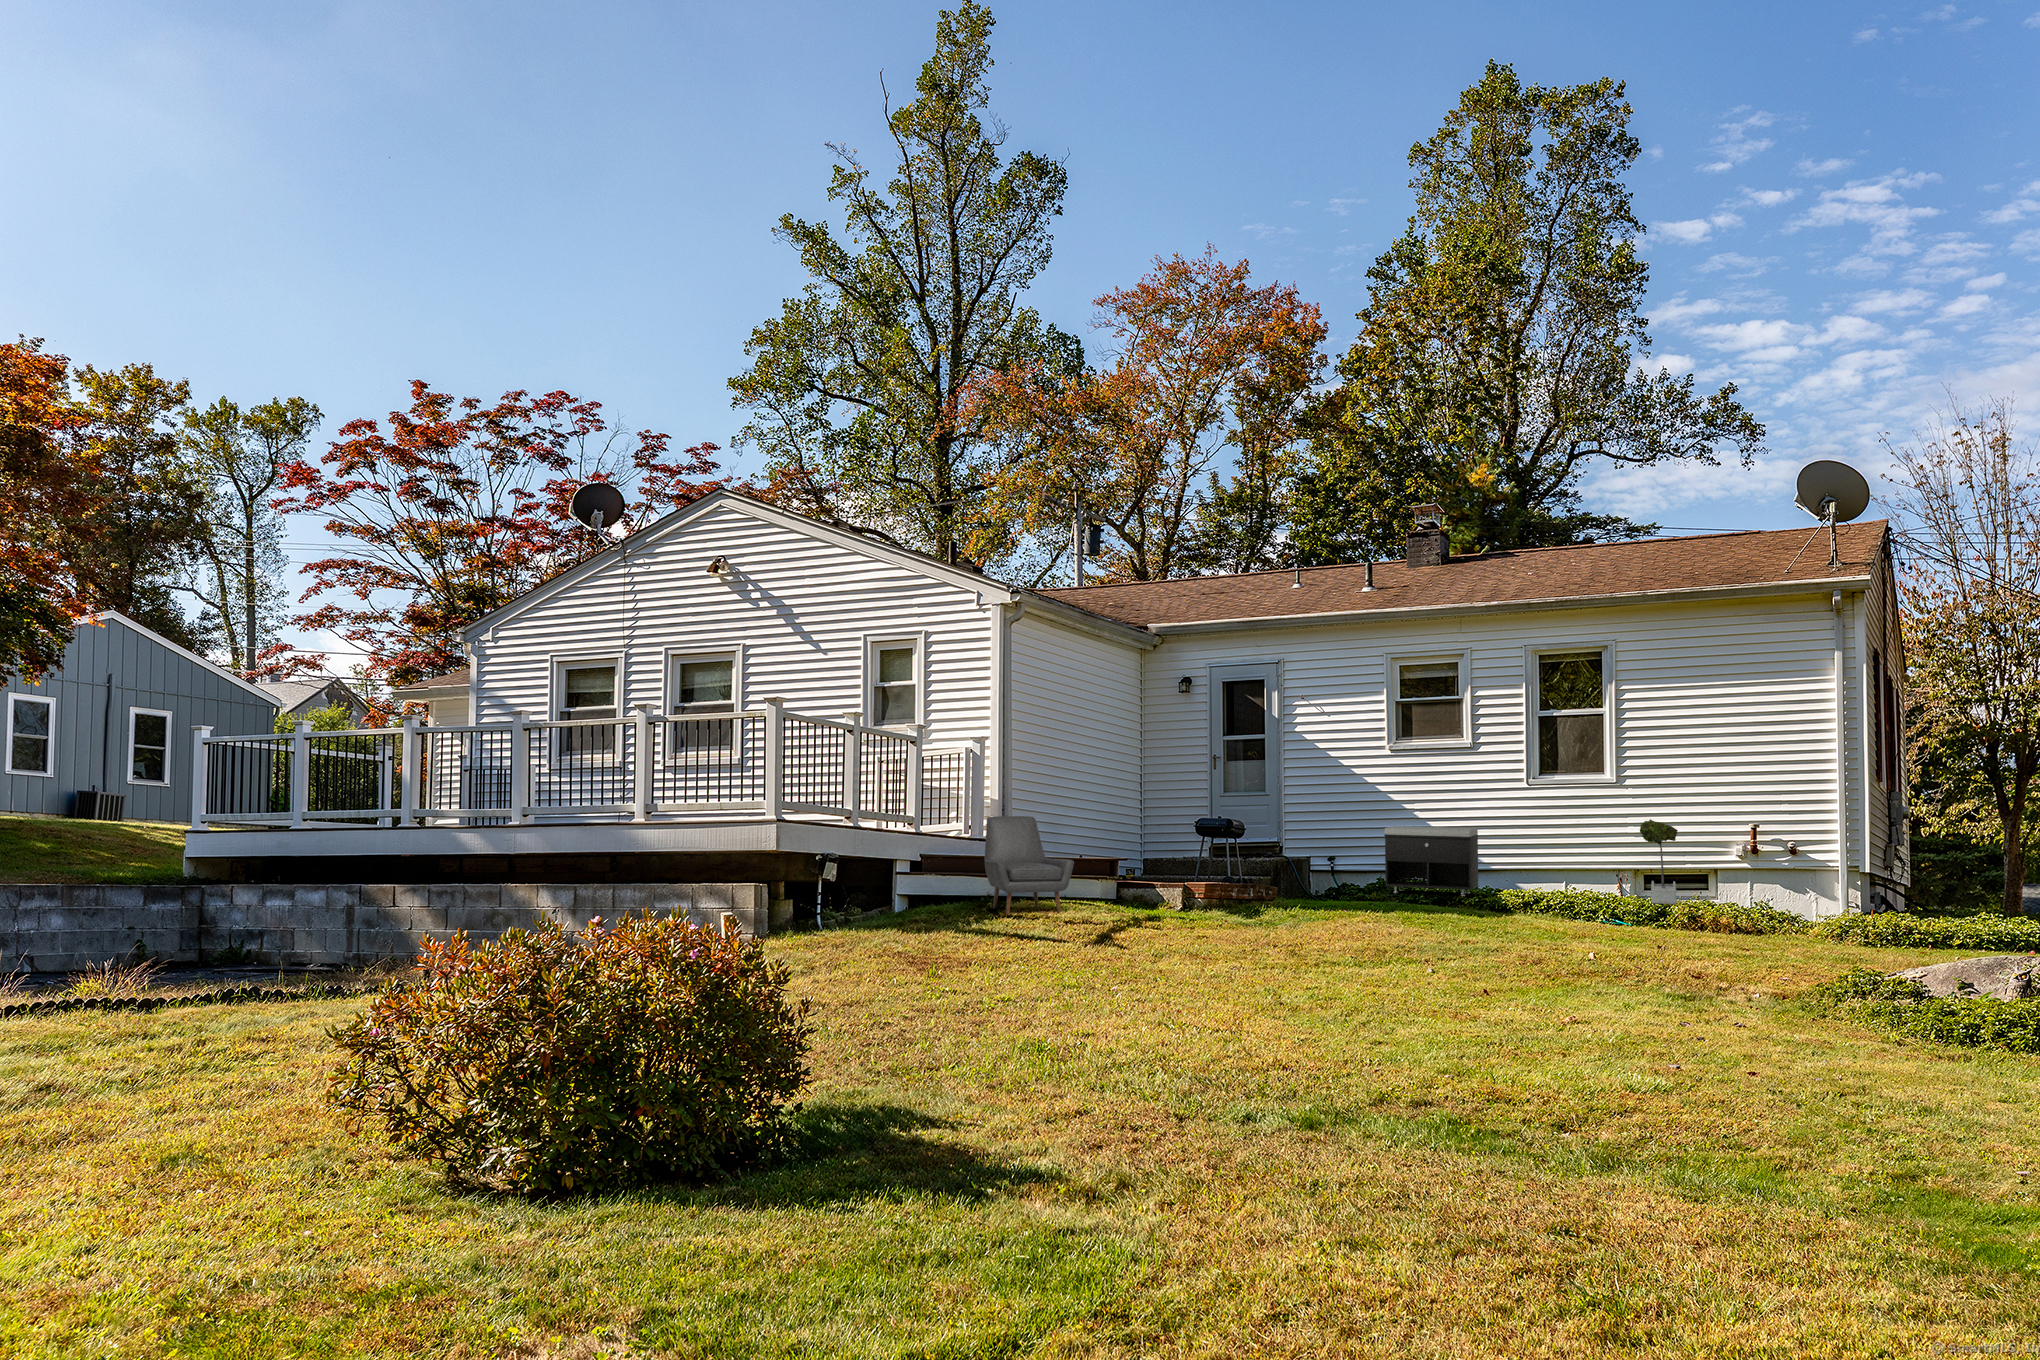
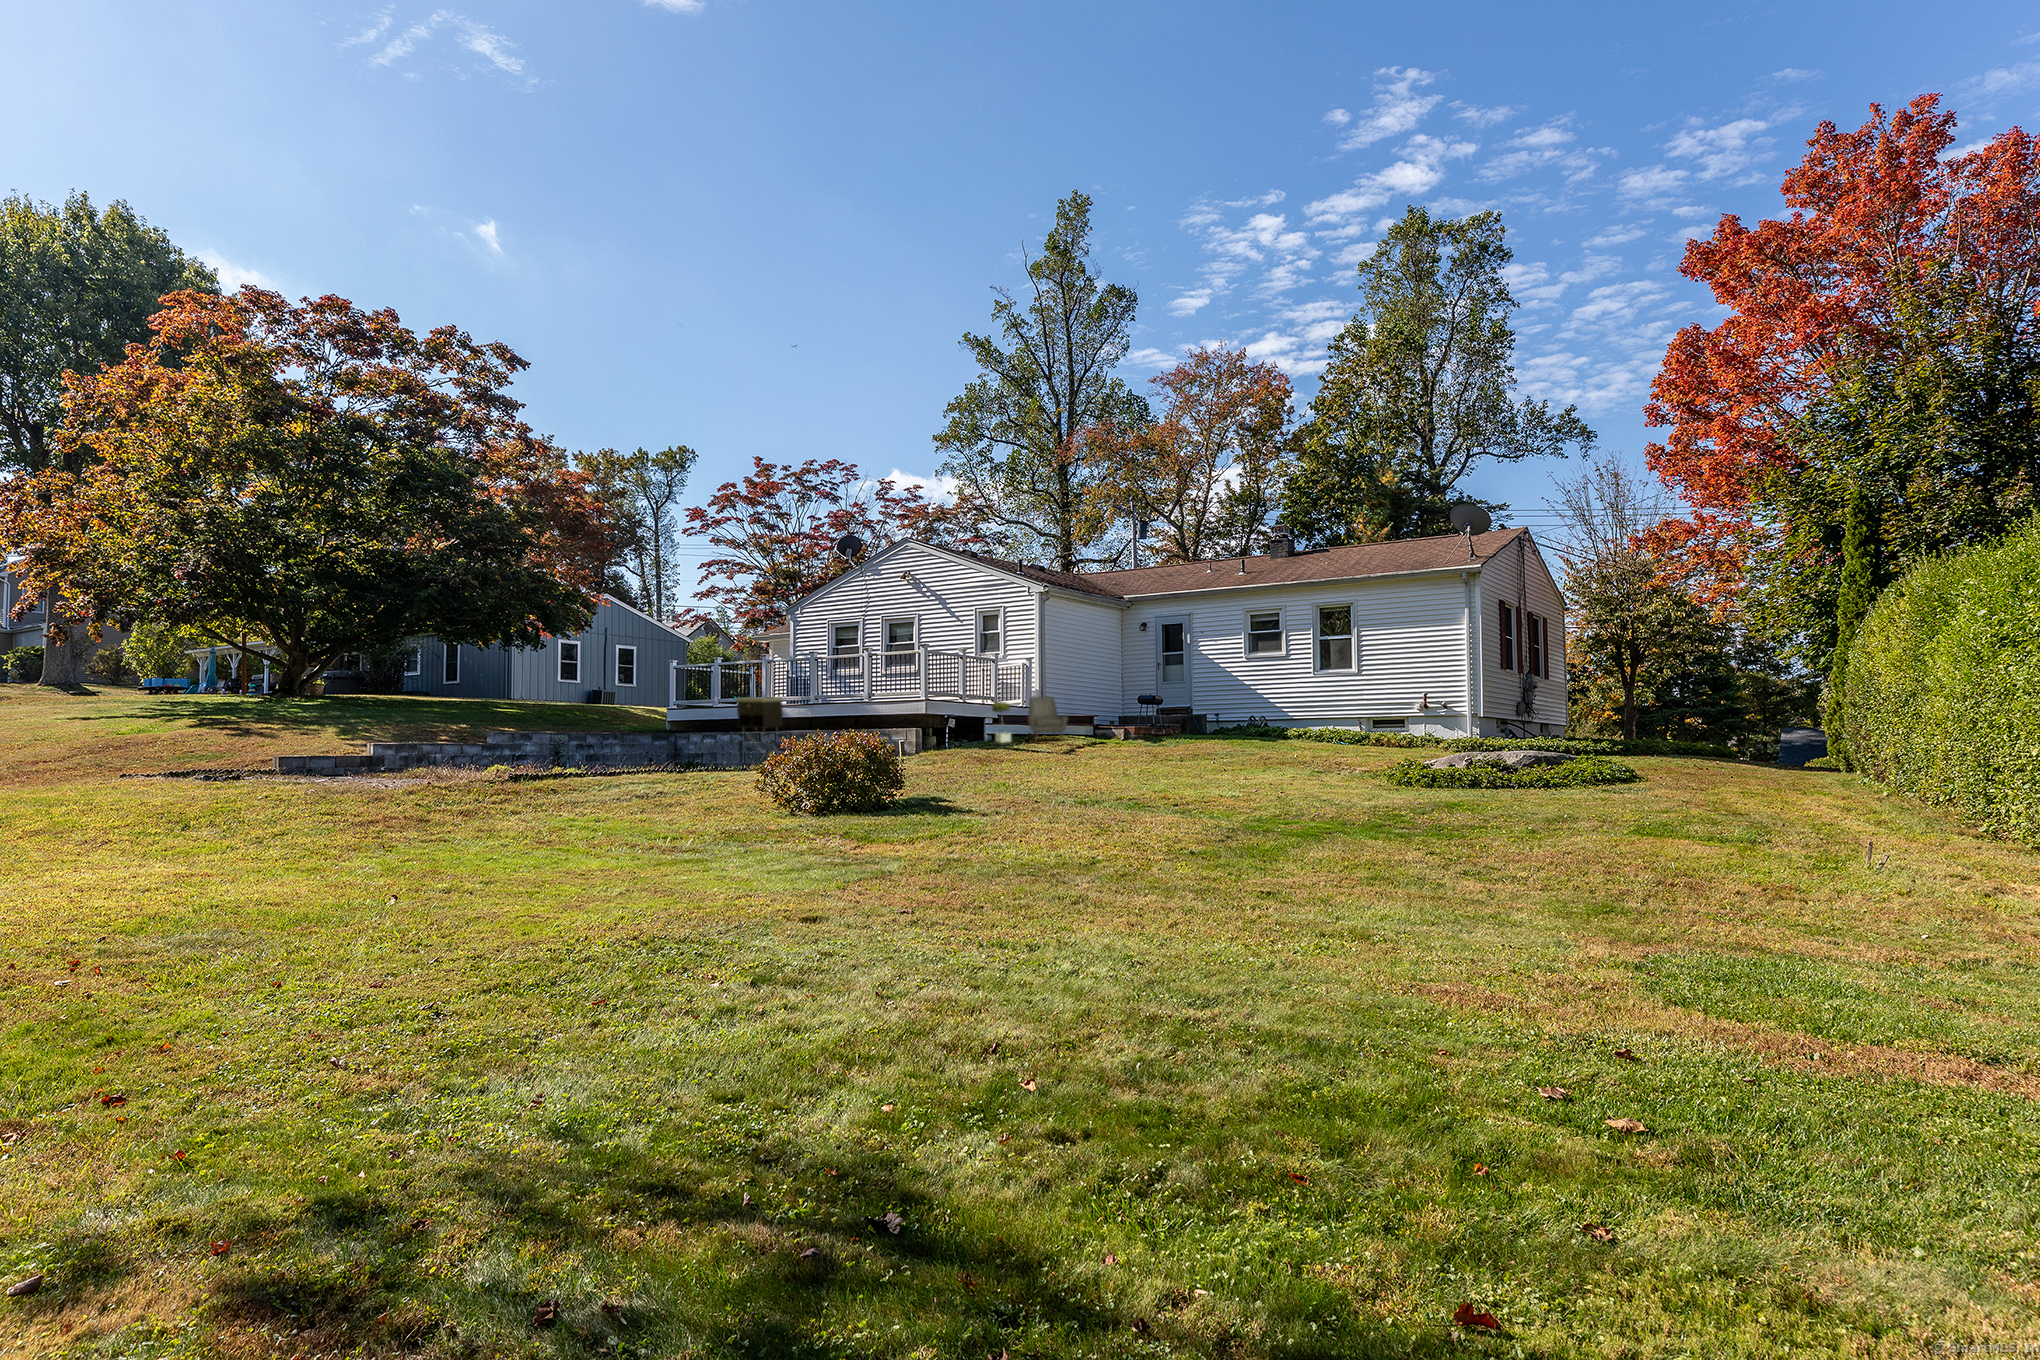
potted tree: present [1640,819,1678,904] -> present [992,702,1011,743]
storage bench: present [1384,826,1478,896] -> present [736,697,783,729]

